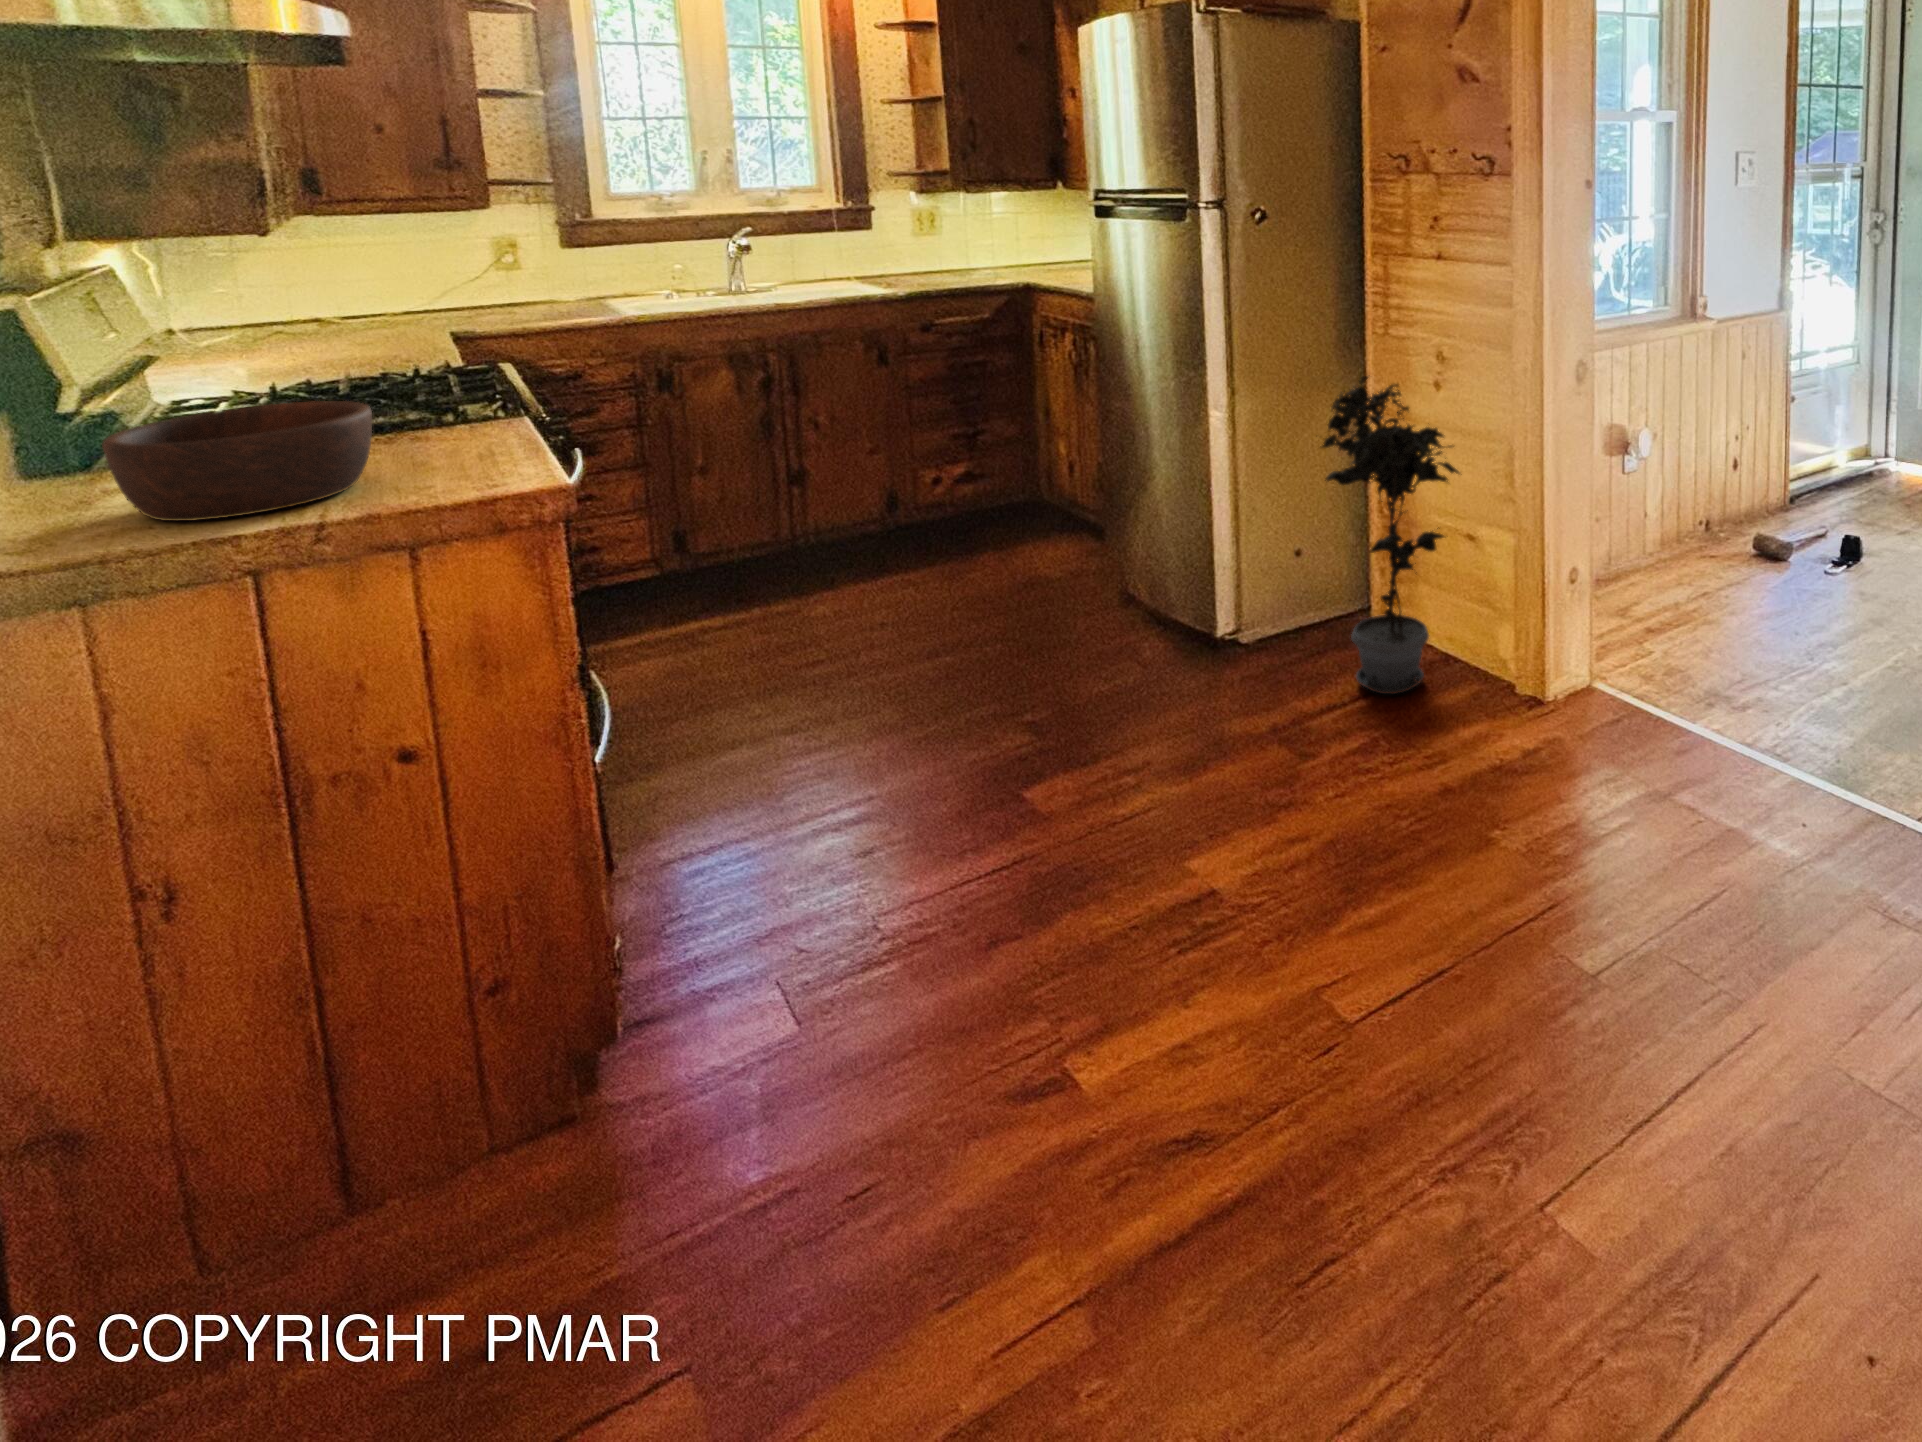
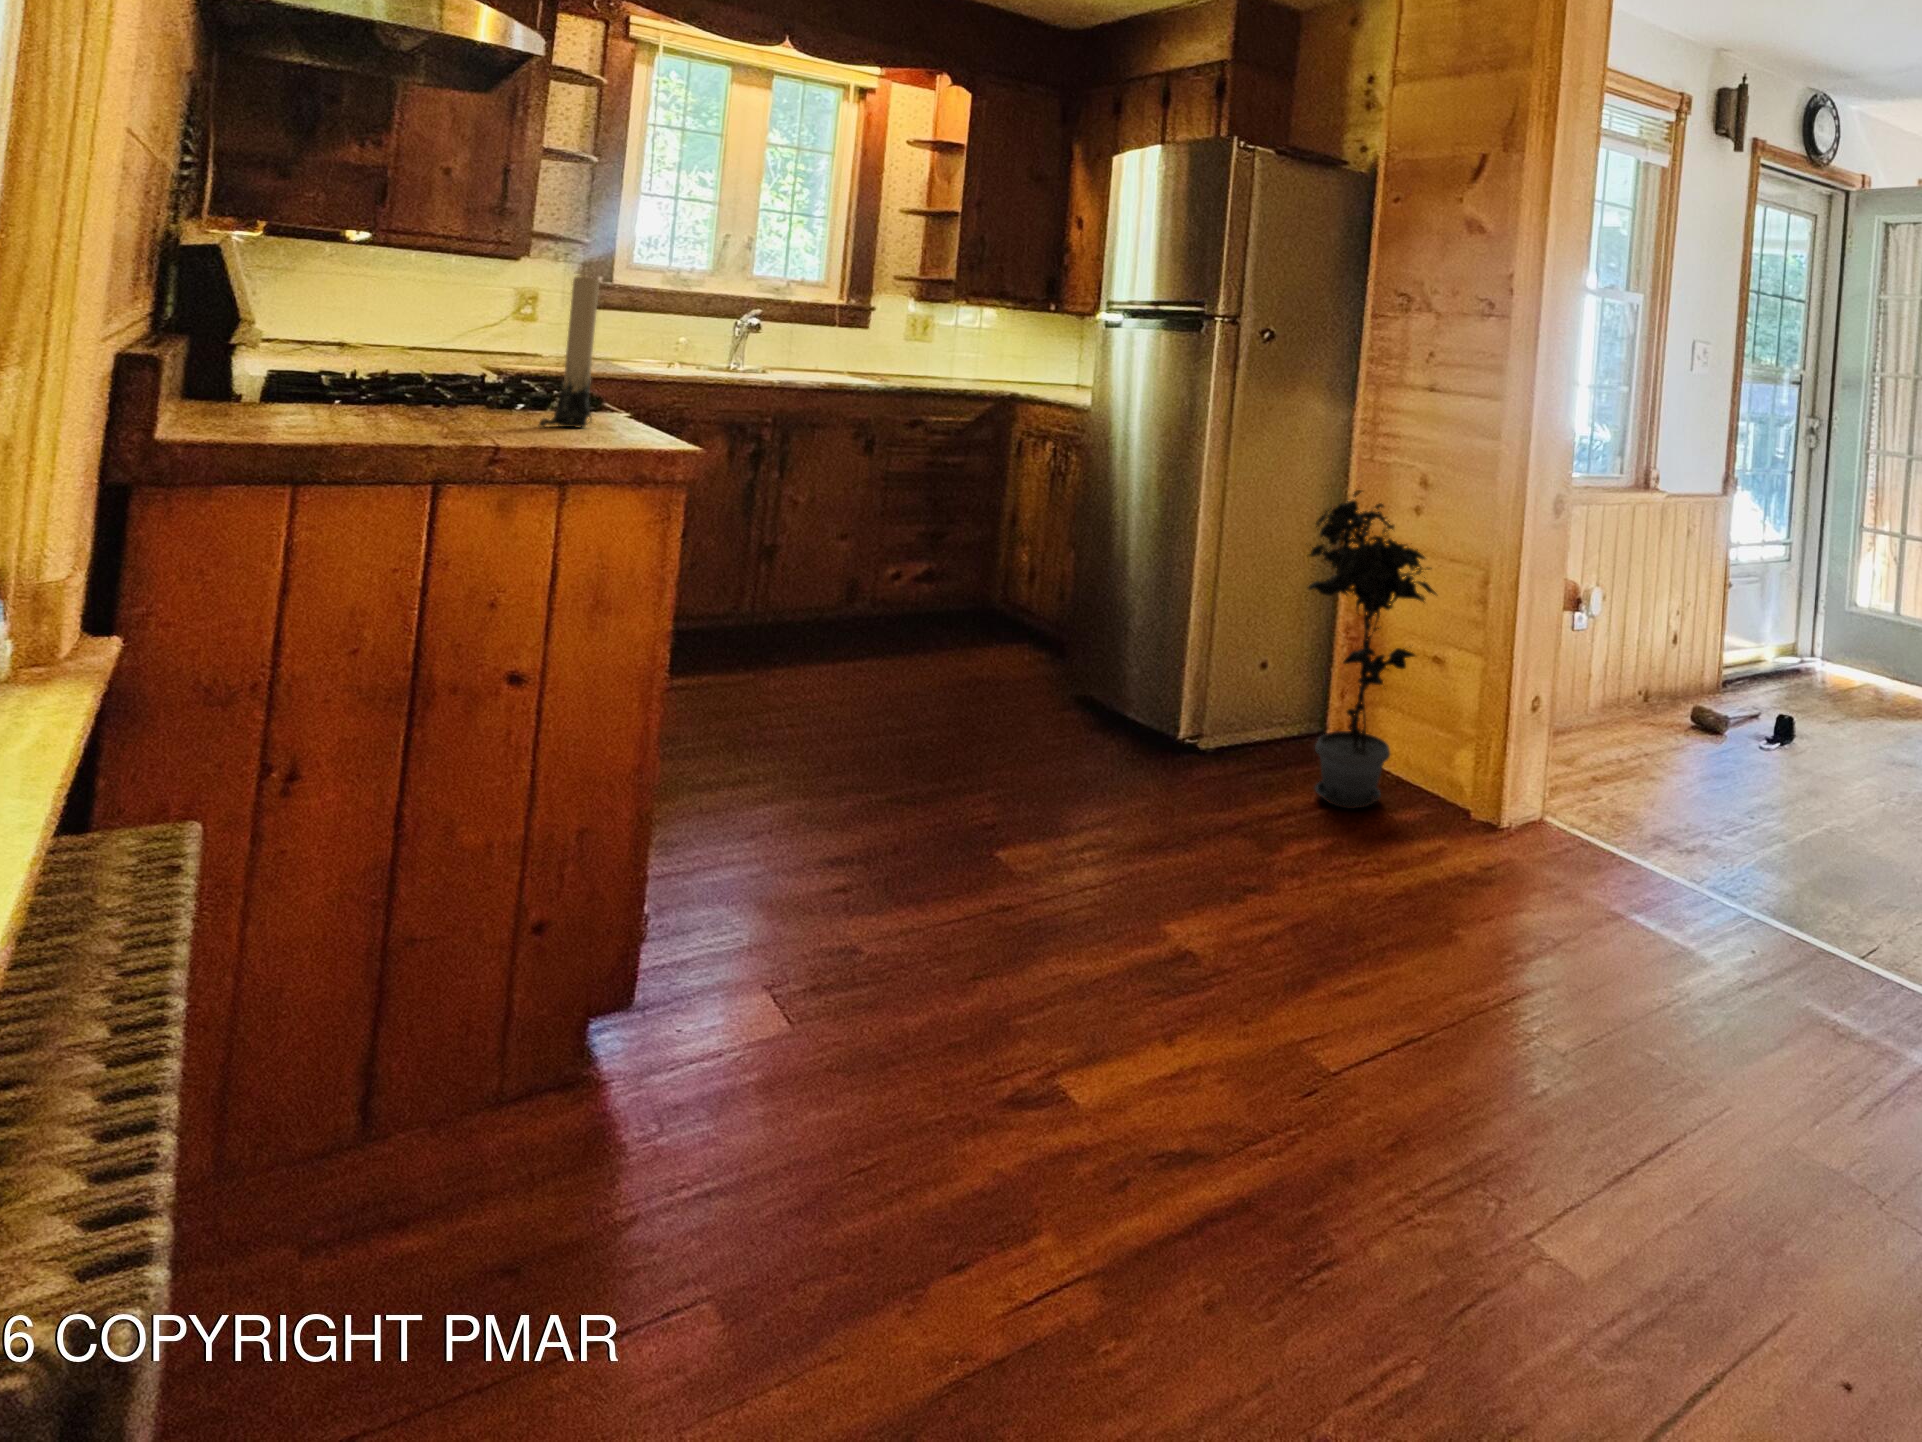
candle: none [417,282,478,456] -> present [539,272,599,427]
wooden bowl: present [102,401,372,521] -> none [303,354,528,441]

